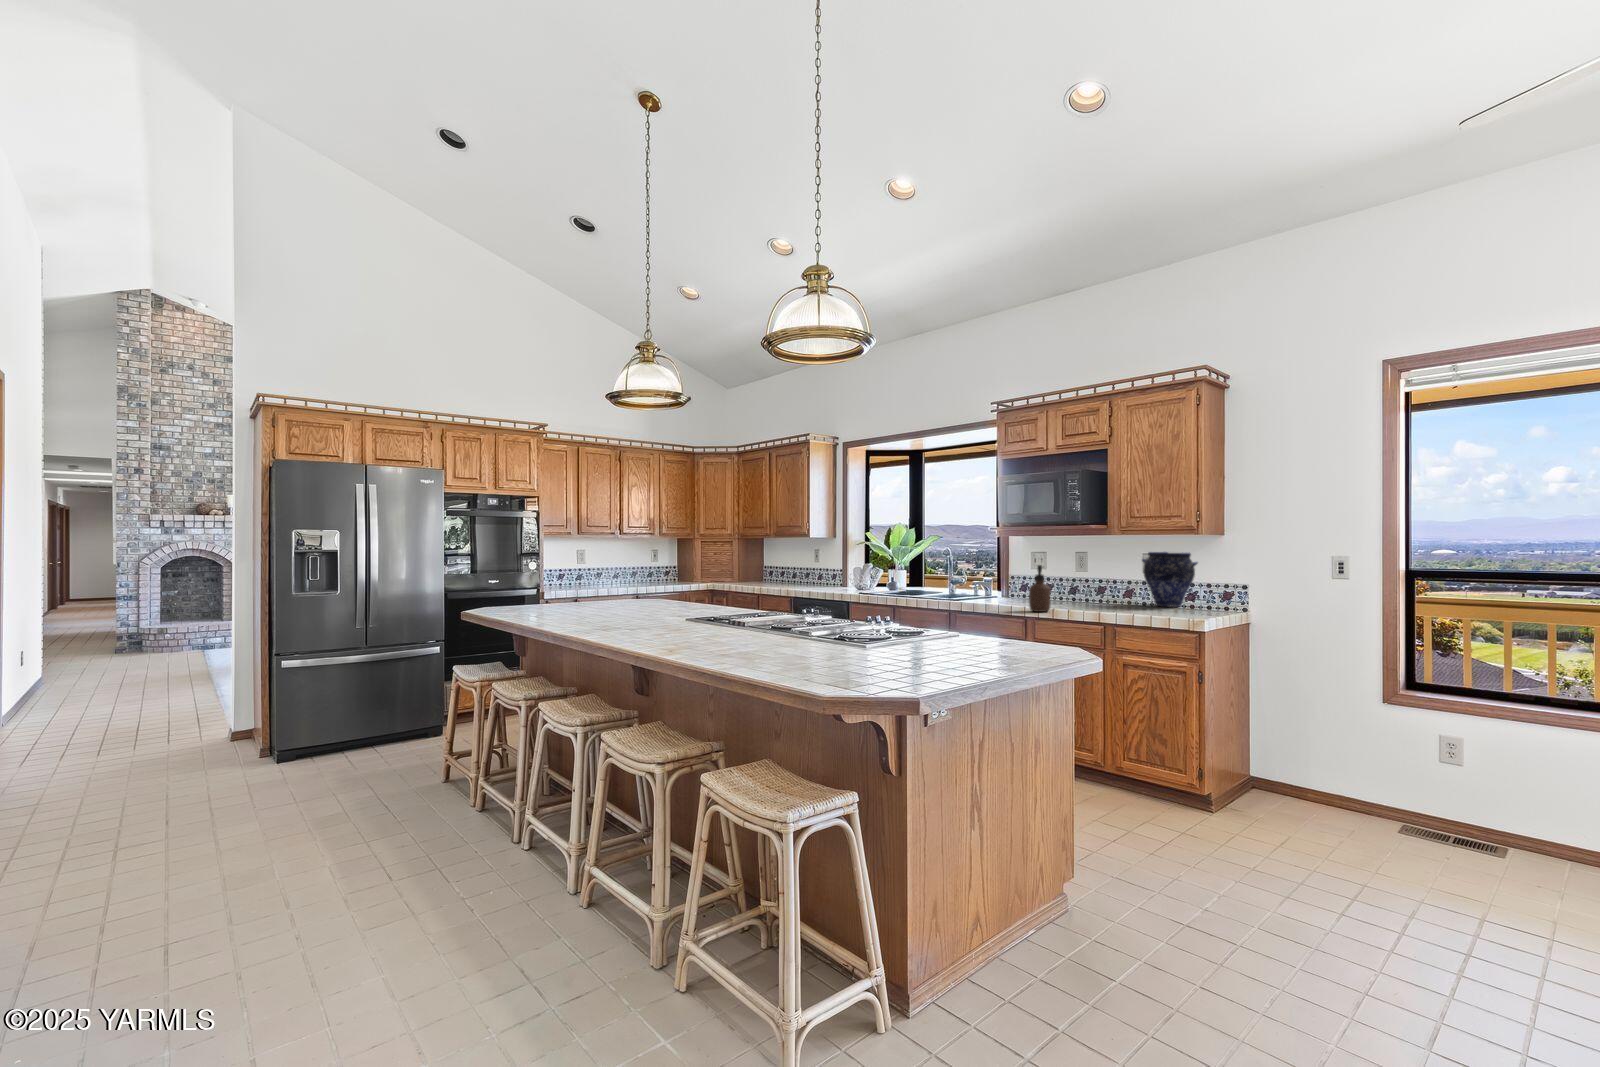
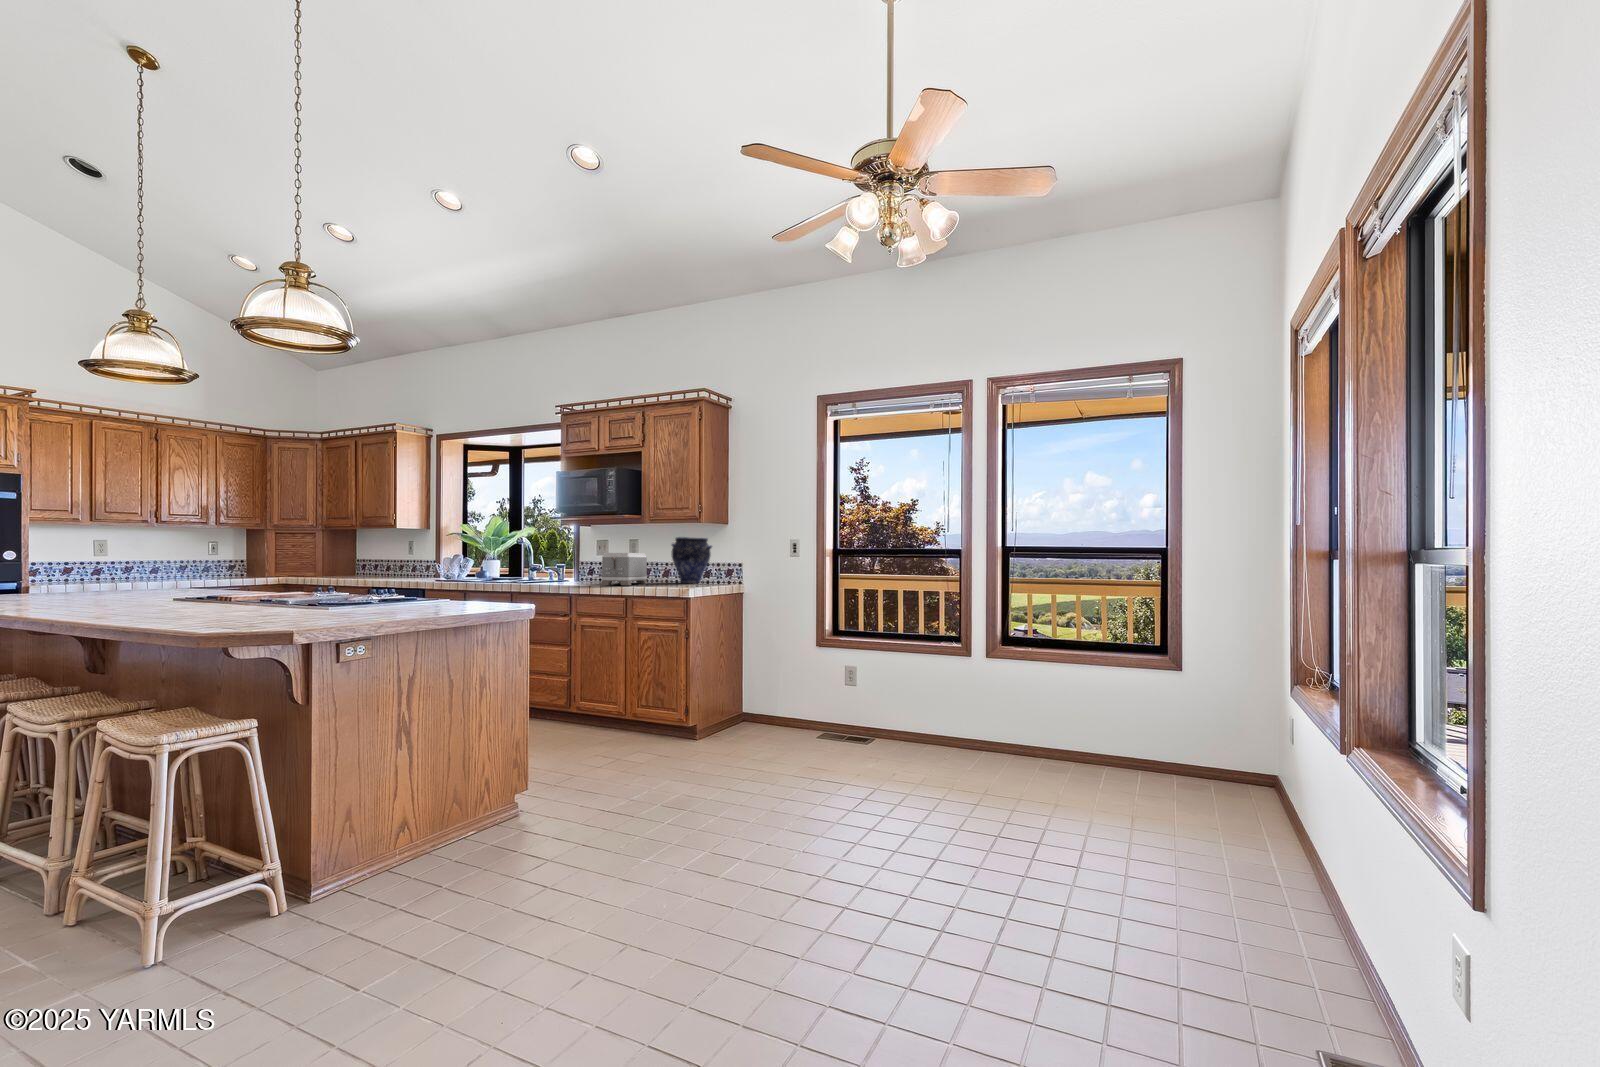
soap dispenser: present [1029,565,1050,612] -> none [567,547,586,588]
toaster: none [1063,569,1111,609] -> present [600,553,648,585]

